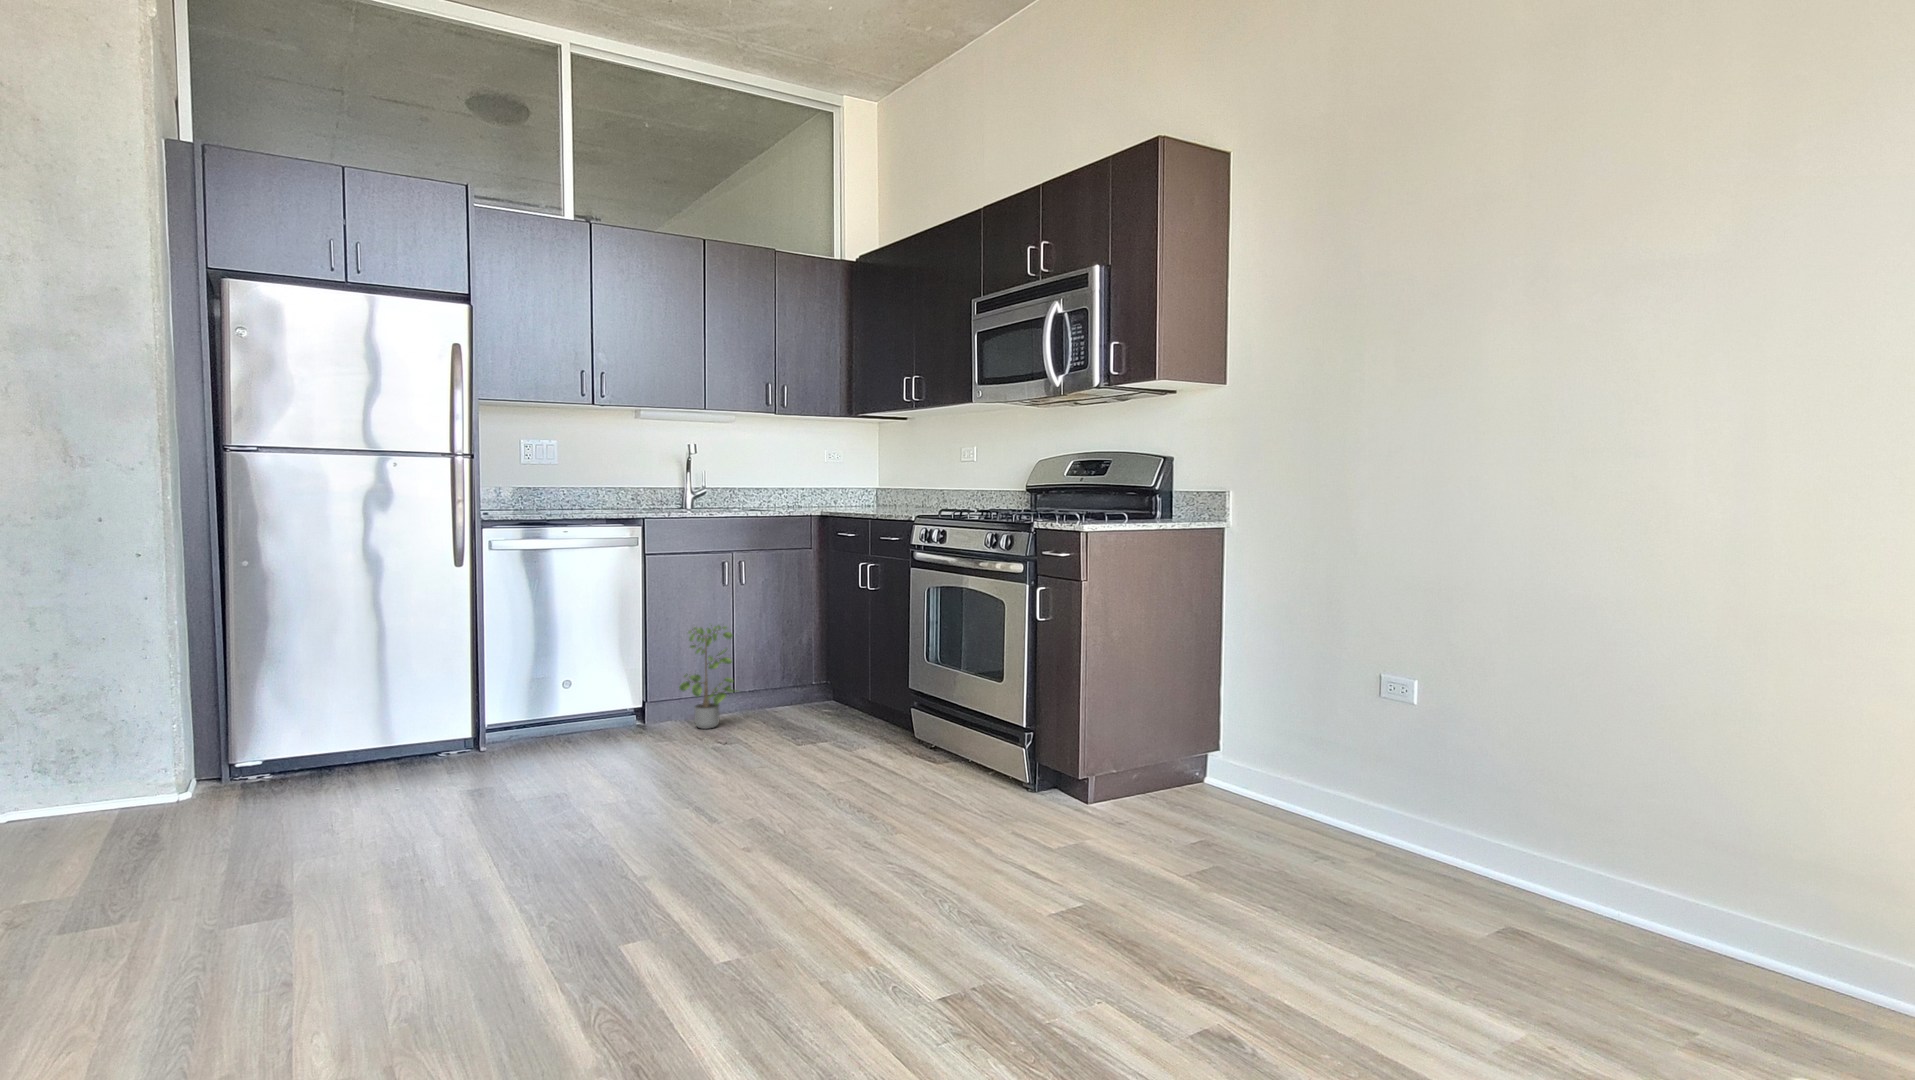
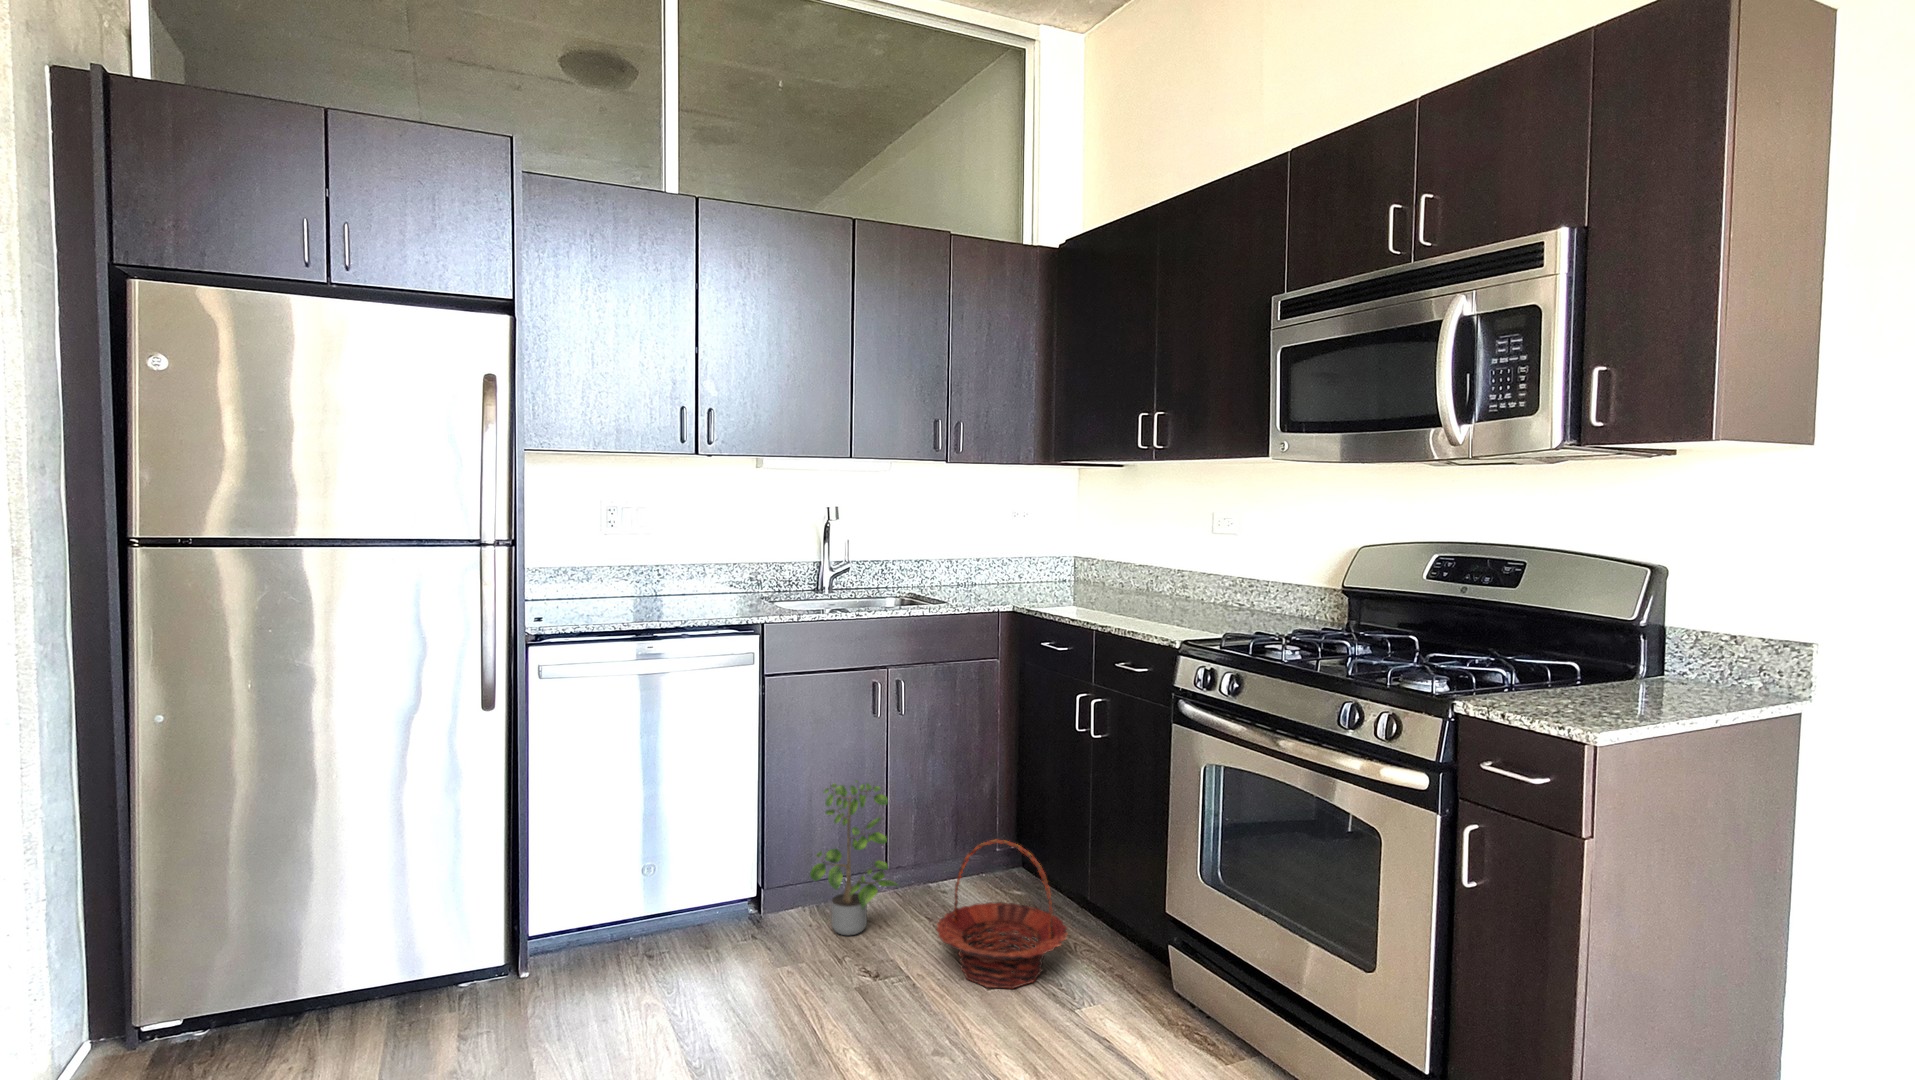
basket: none [765,652,852,744] -> present [936,840,1067,988]

